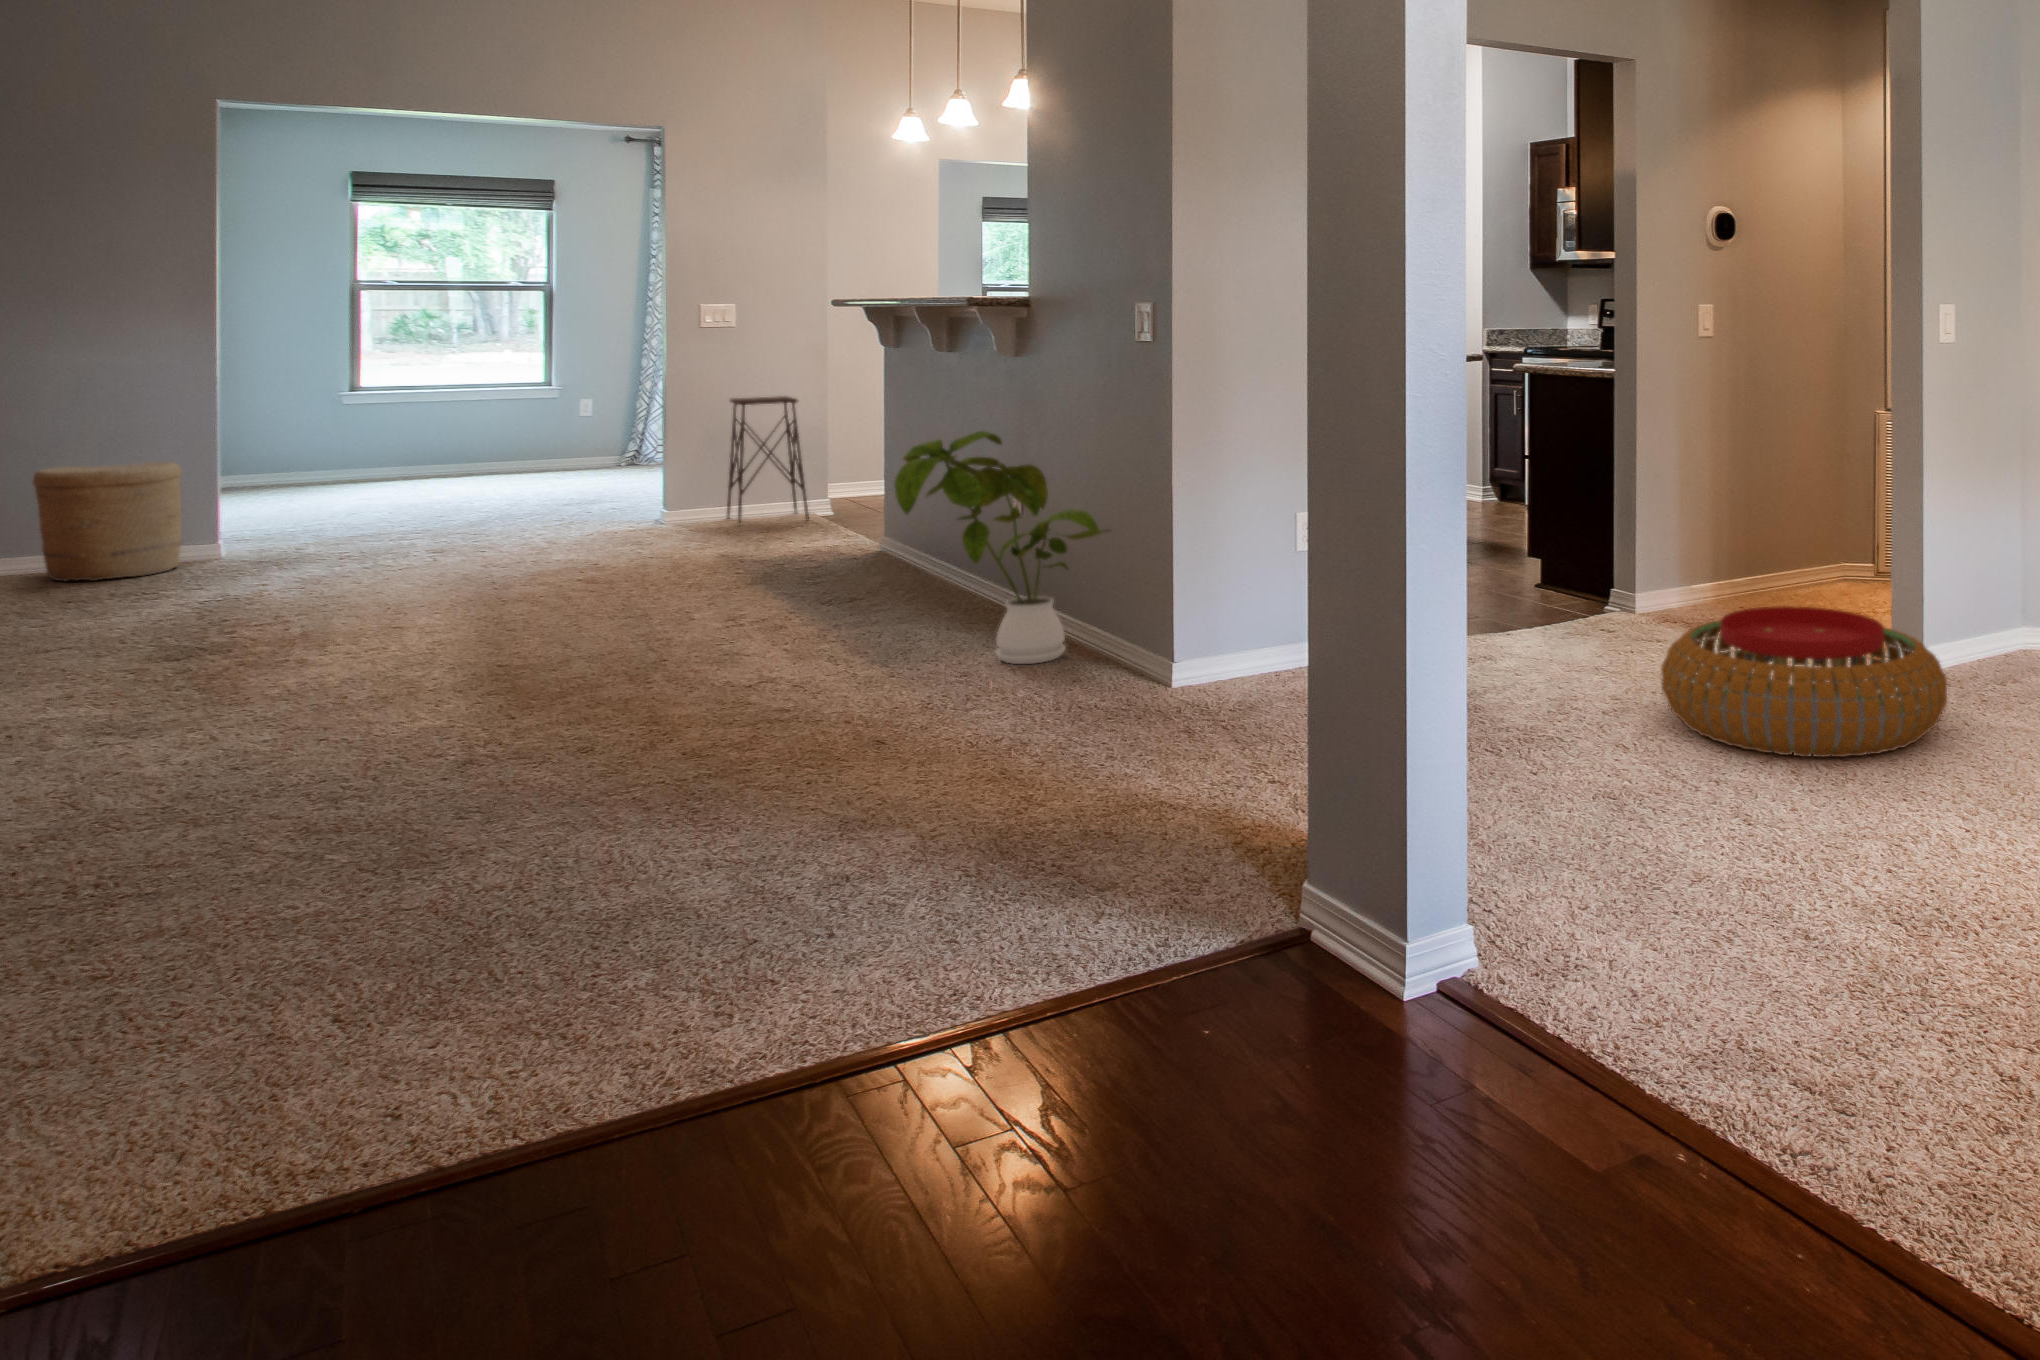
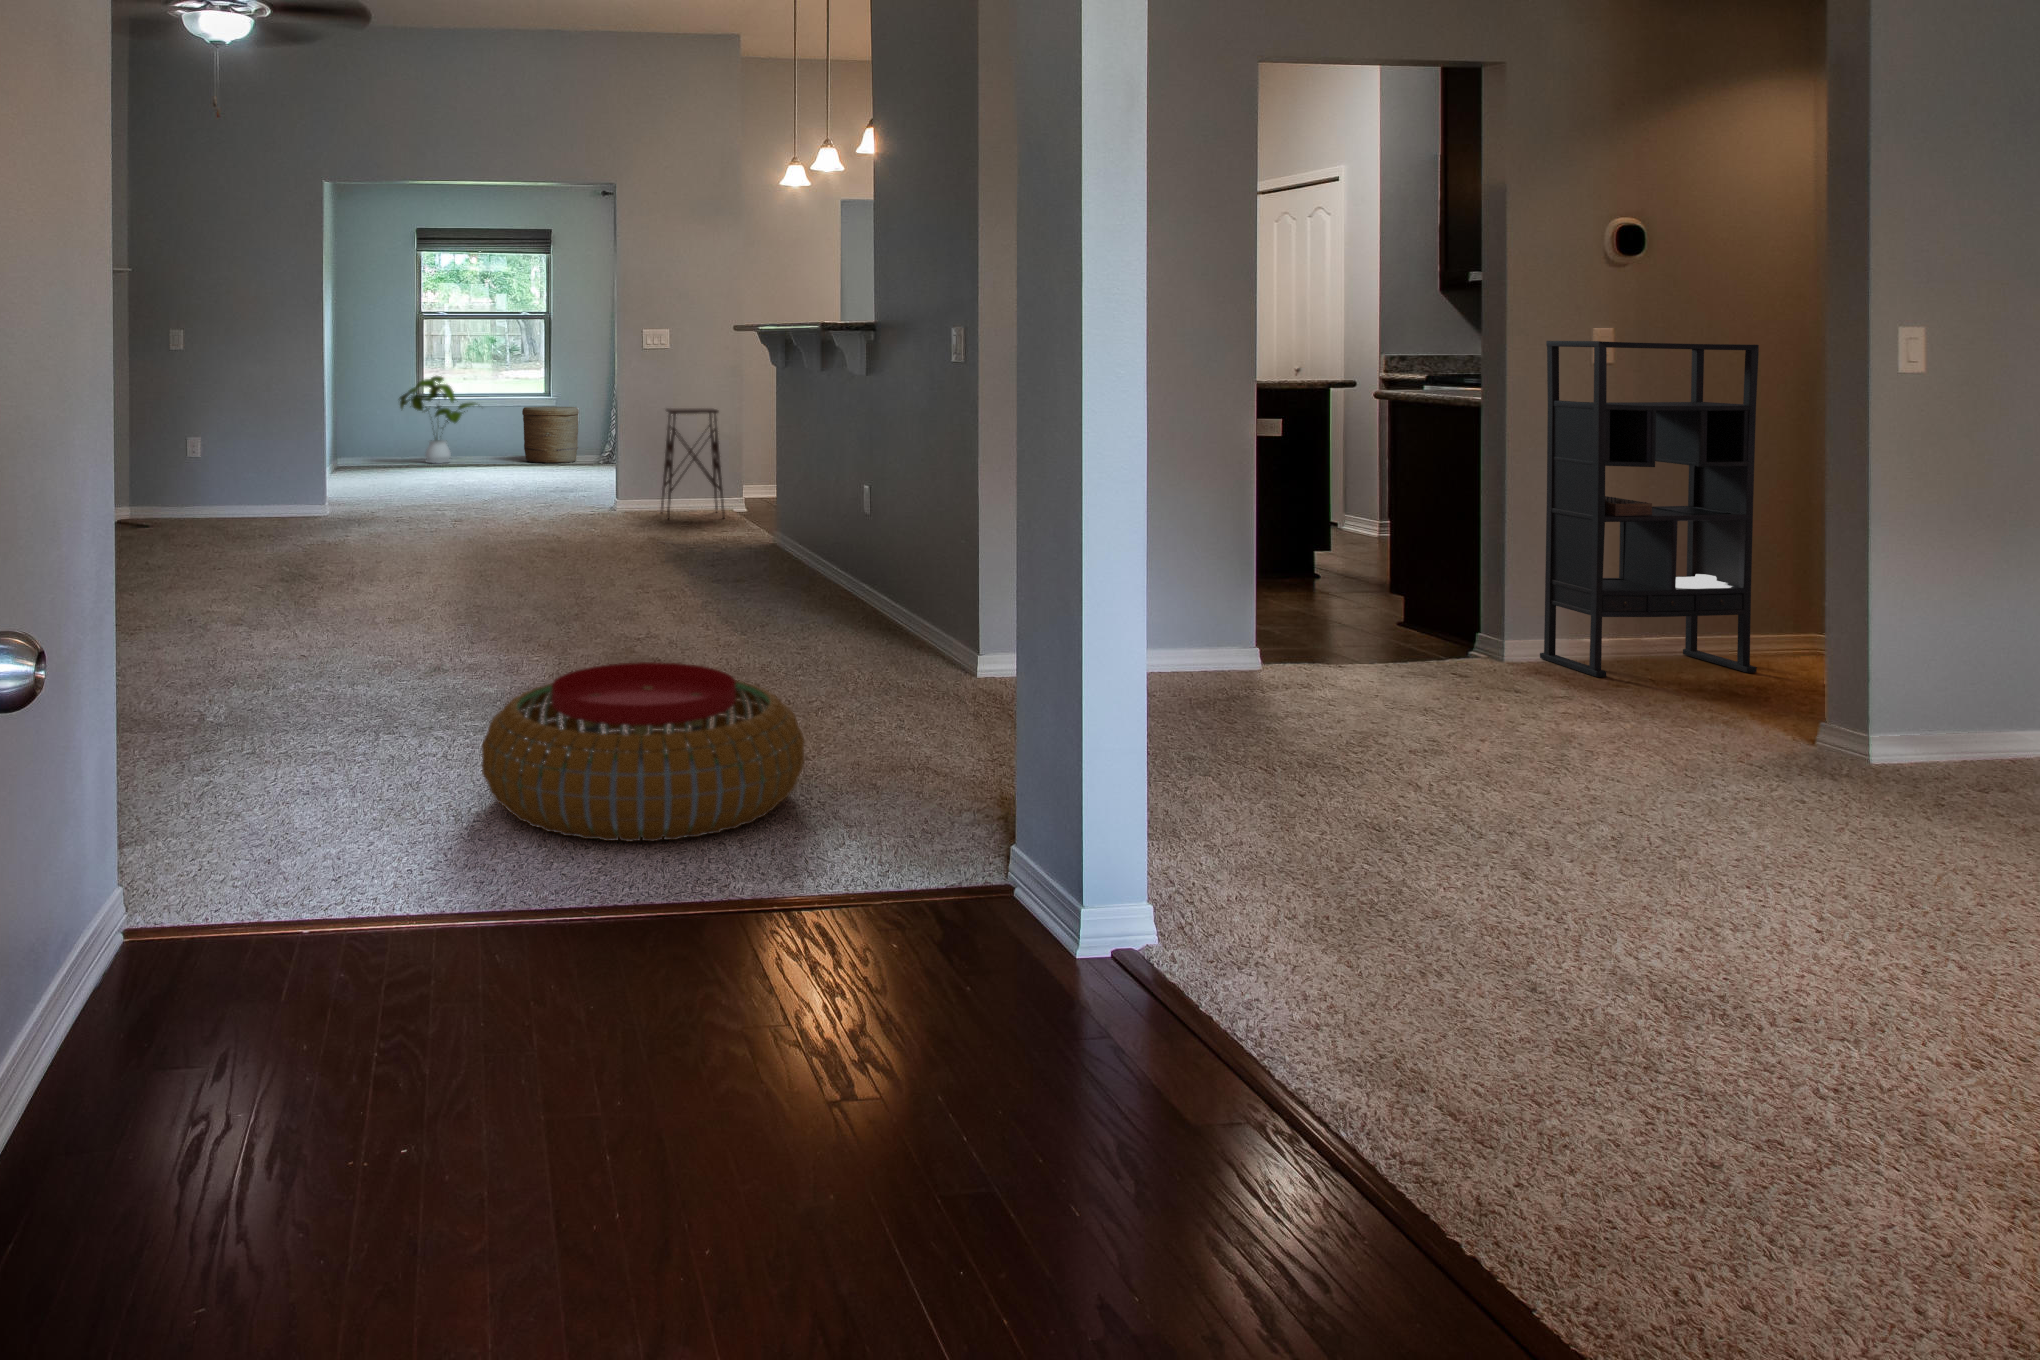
bookshelf: none [1661,318,1825,618] -> present [1540,341,1759,677]
house plant: present [894,431,1109,664] -> present [400,376,476,464]
woven basket: present [32,462,182,581] -> present [522,406,579,463]
pouf: present [1661,606,1948,757] -> present [481,662,804,842]

